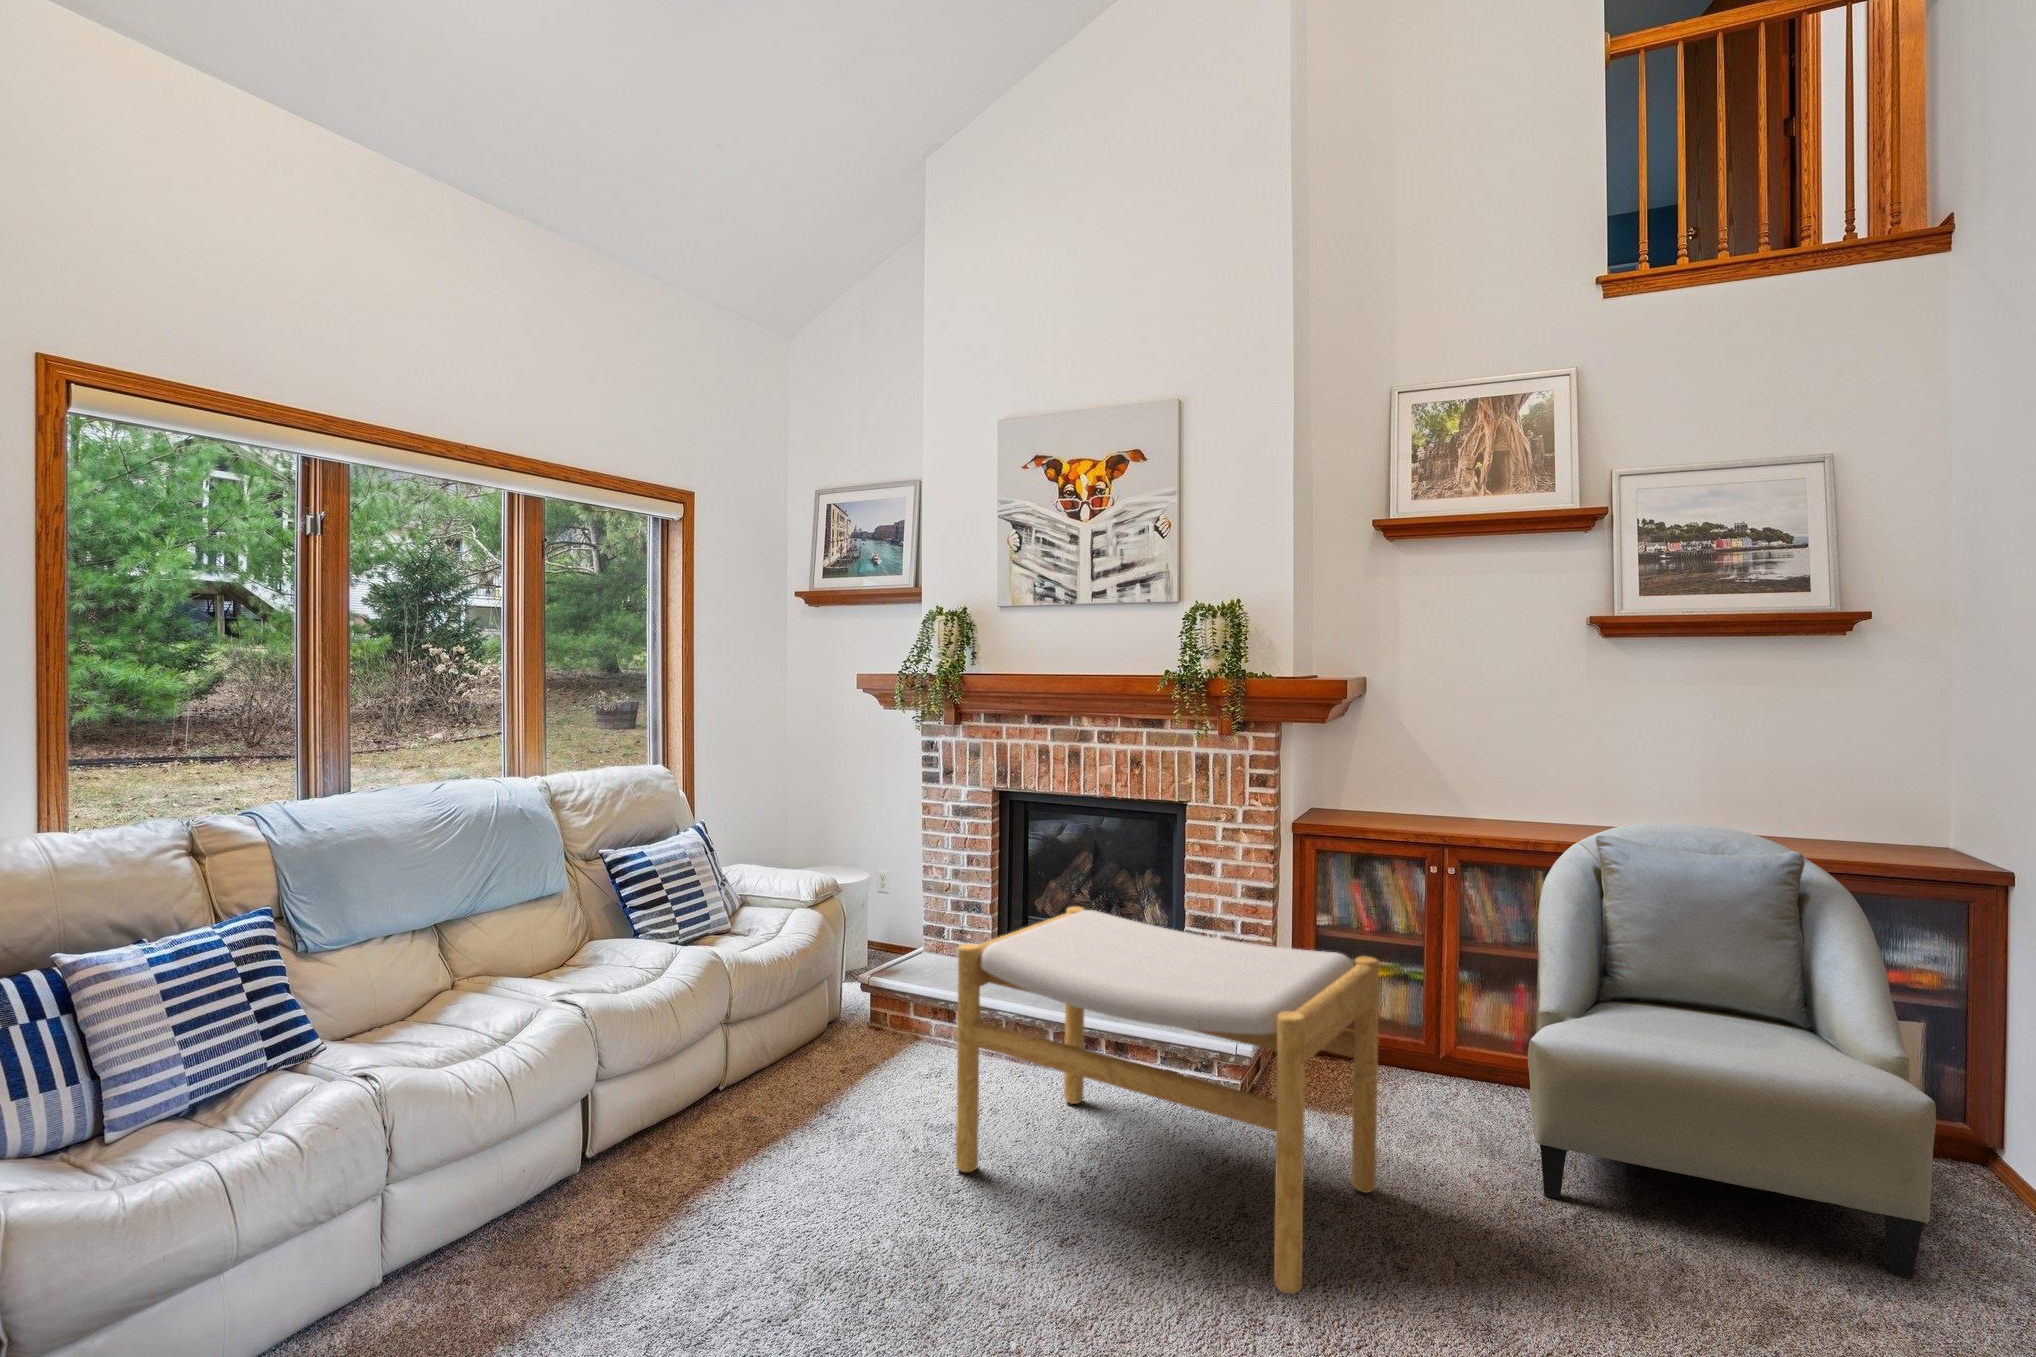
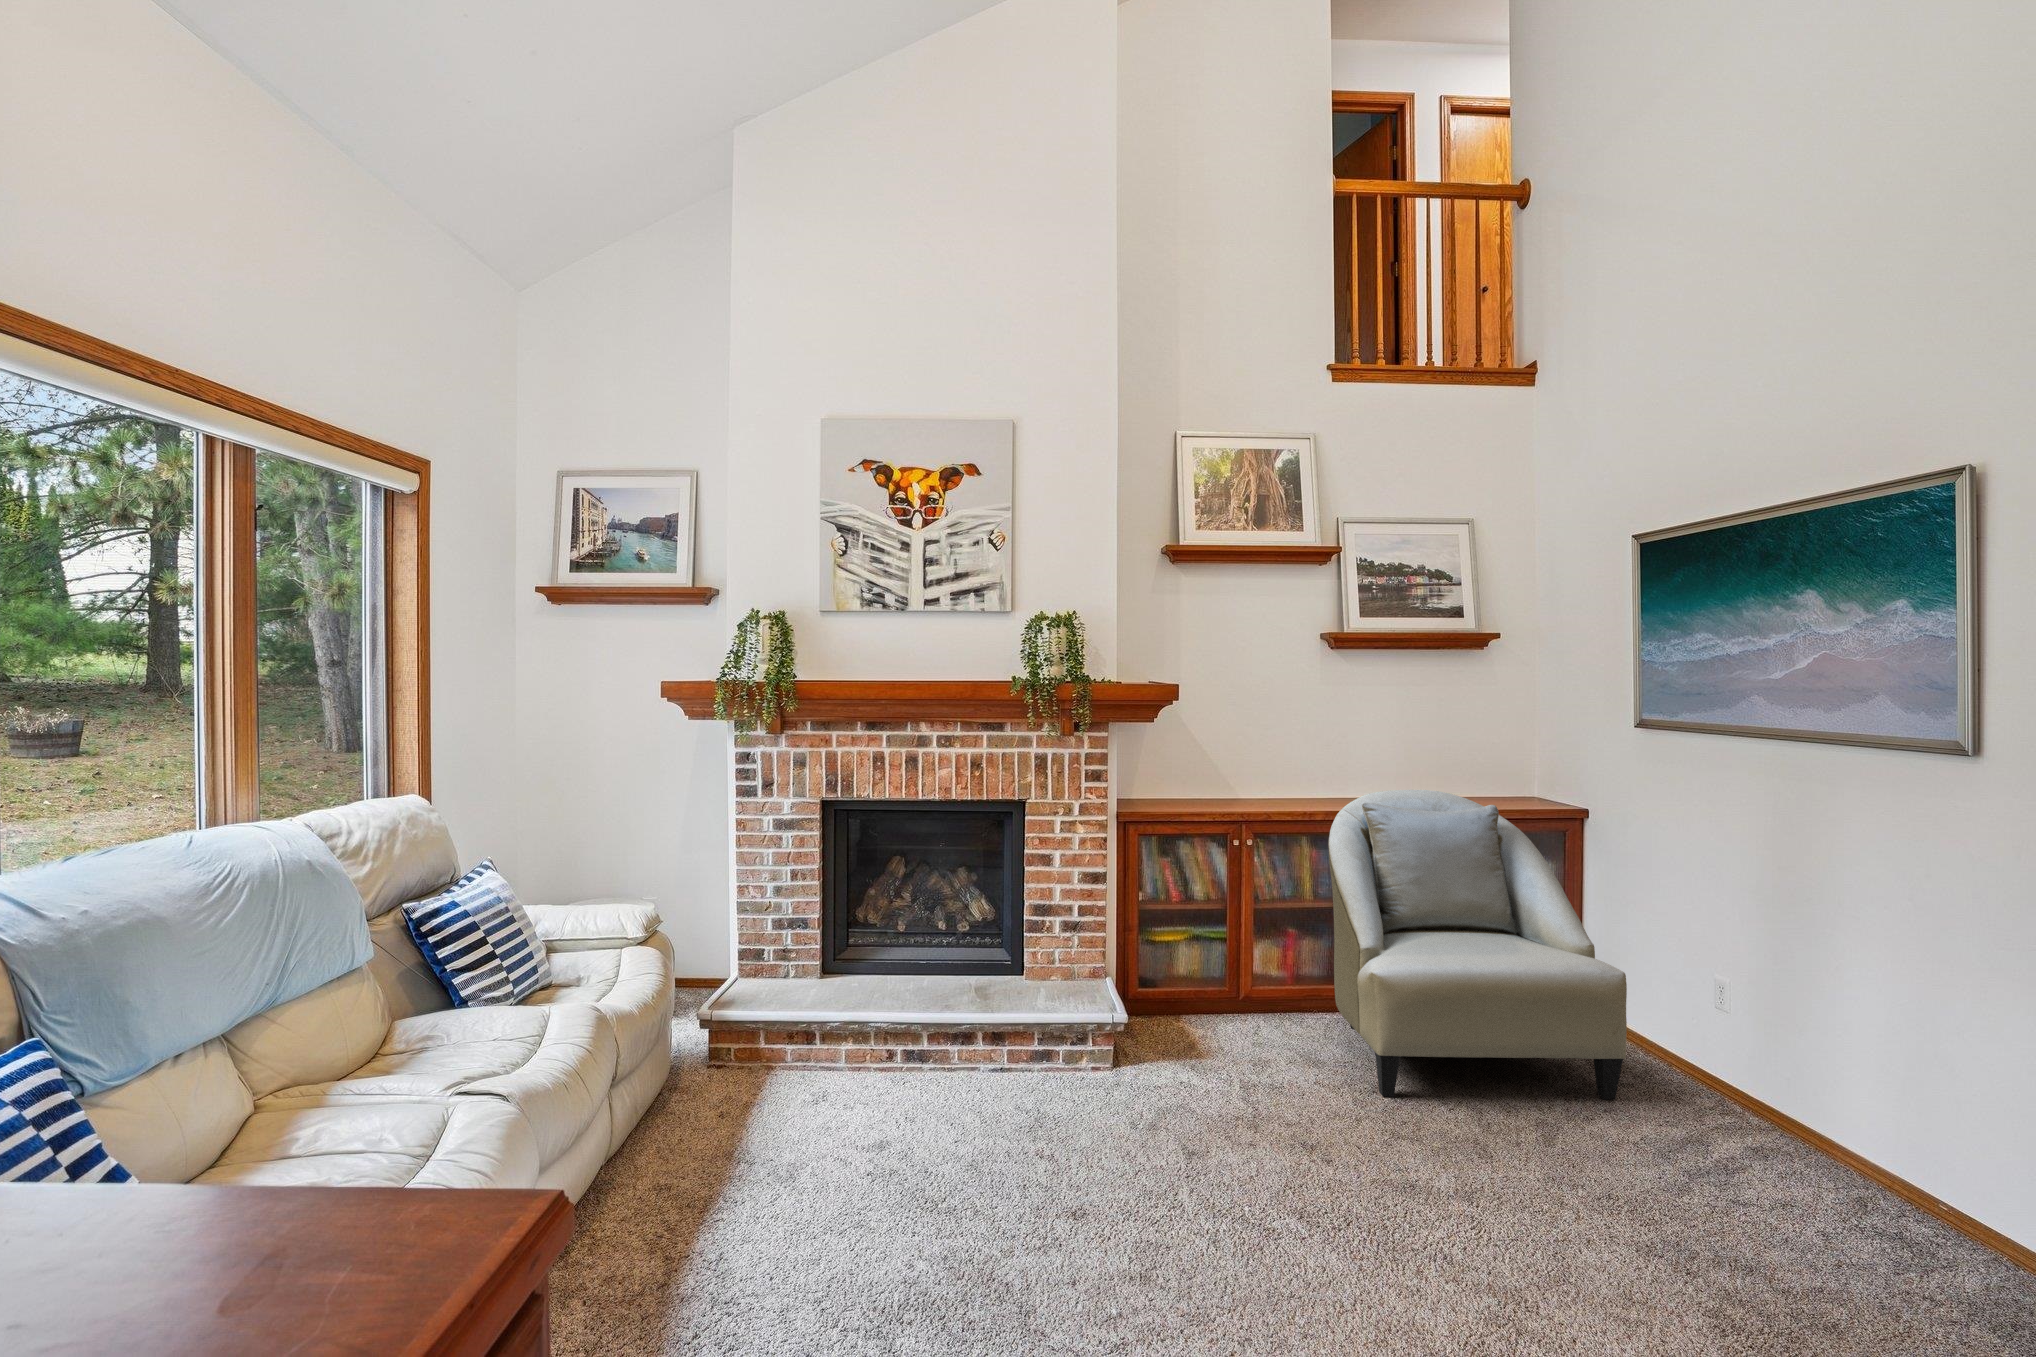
footstool: present [956,907,1379,1294] -> none [927,909,1308,1232]

